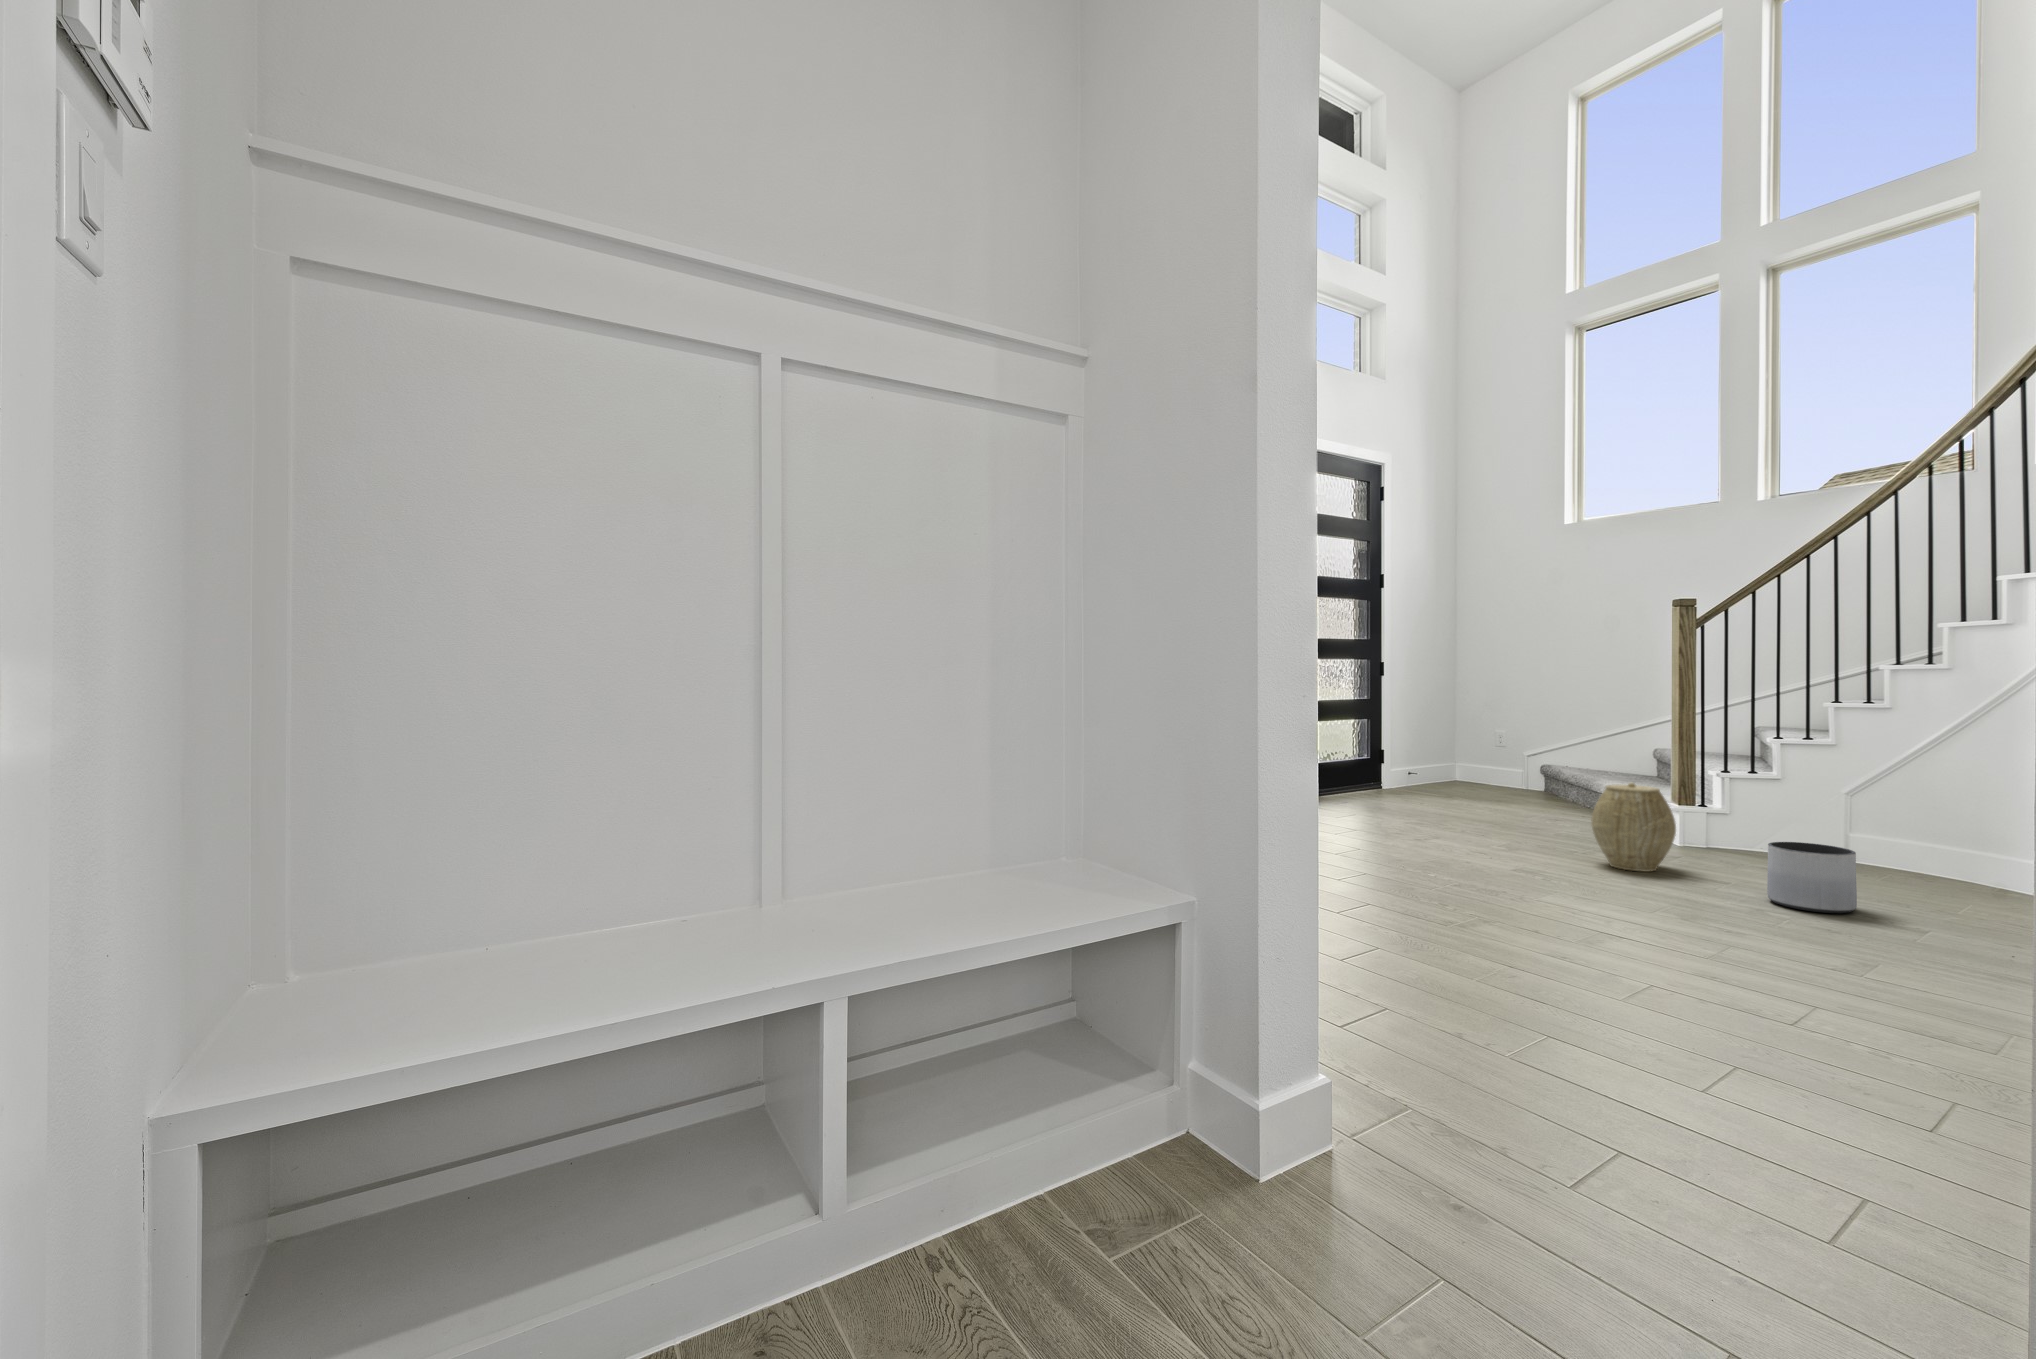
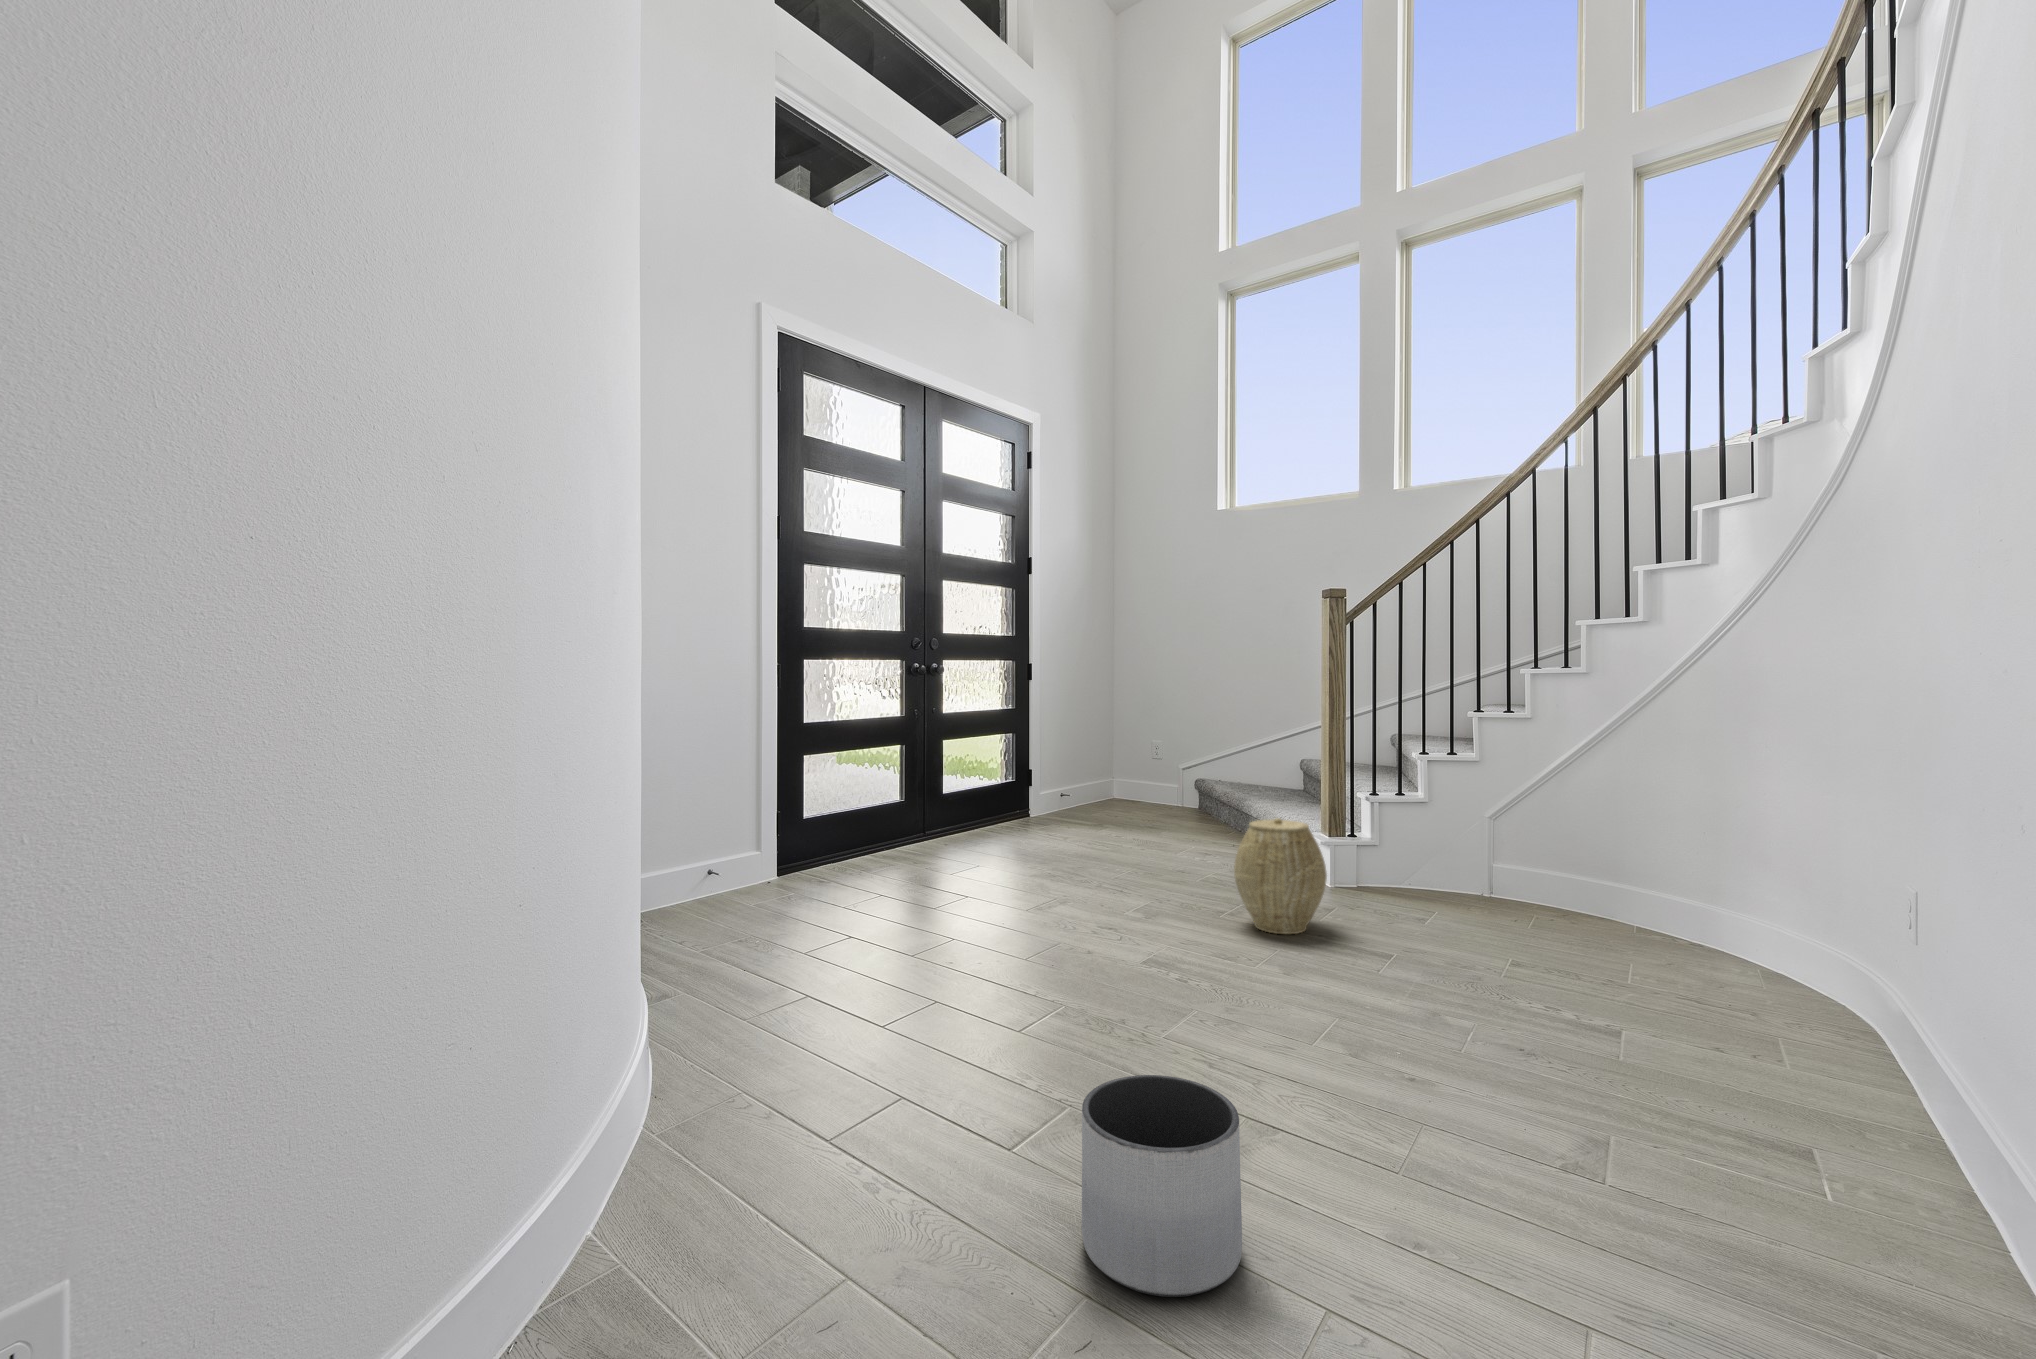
planter: present [1767,842,1857,913] -> present [1082,1075,1242,1297]

